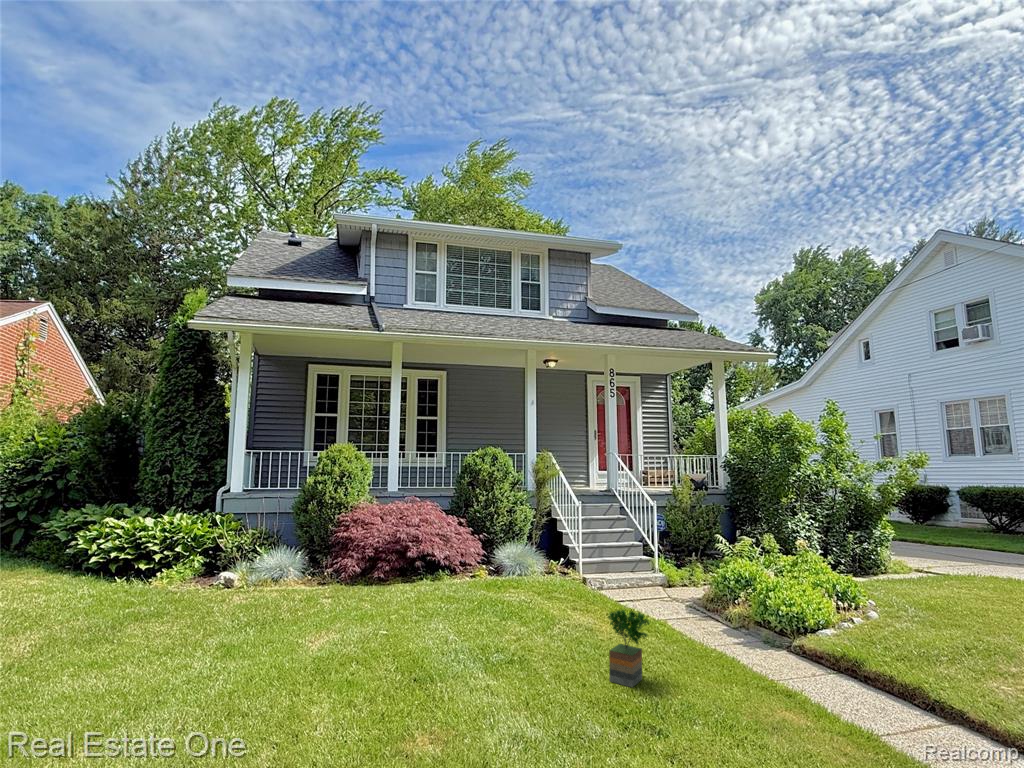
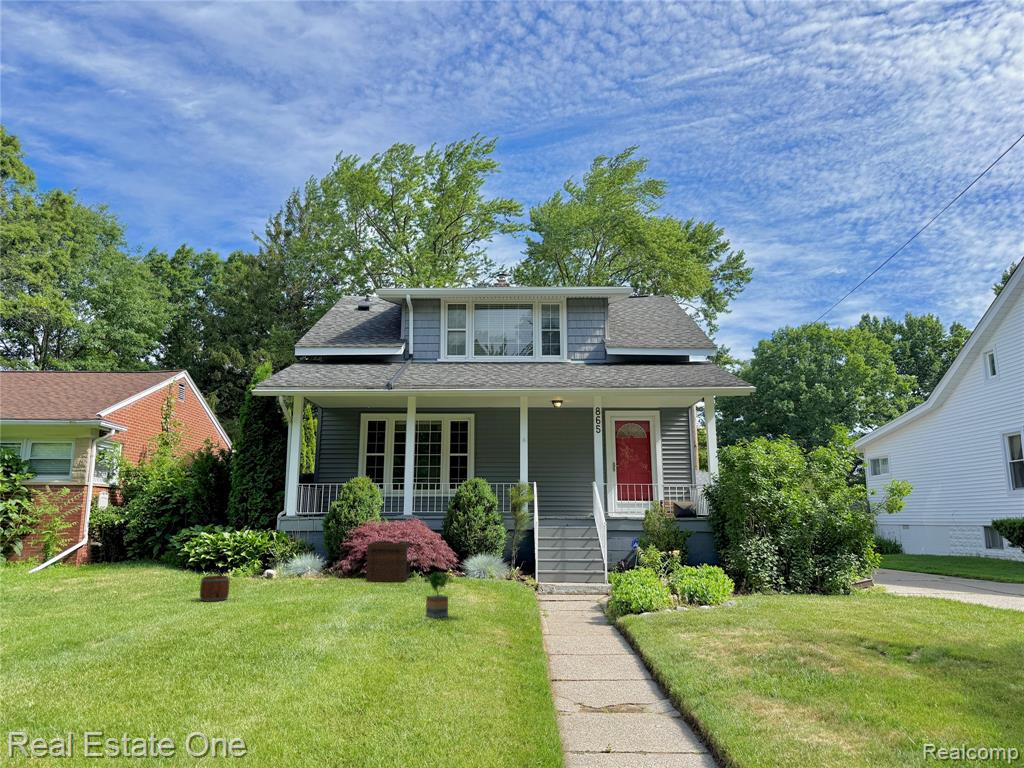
wooden crate: none [384,530,440,590] -> present [366,541,410,582]
bucket: none [177,619,229,671] -> present [200,575,229,602]

